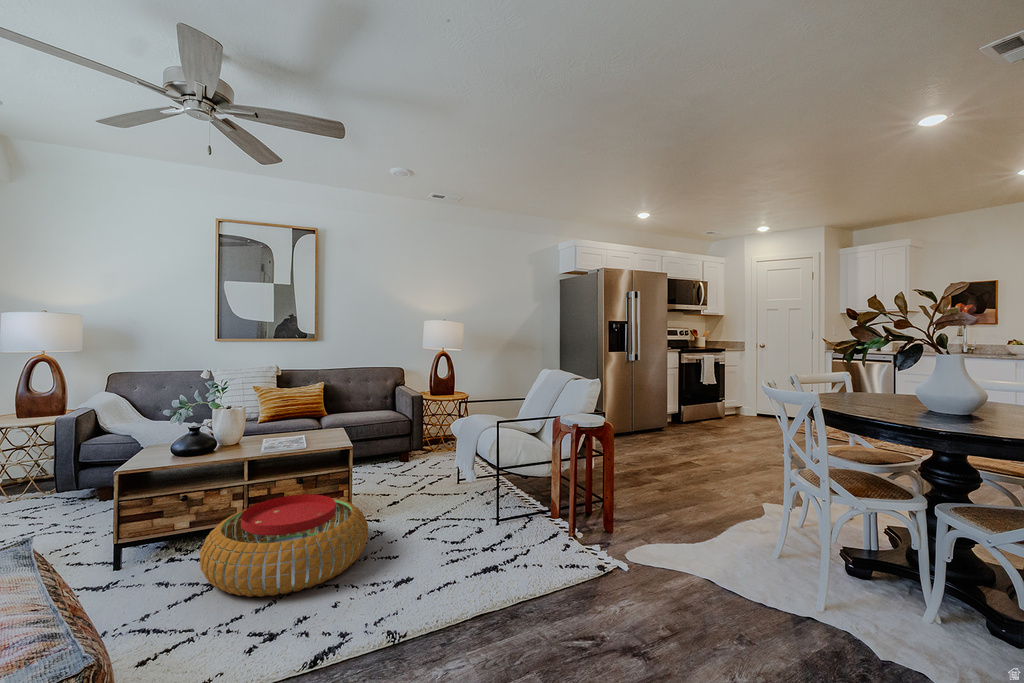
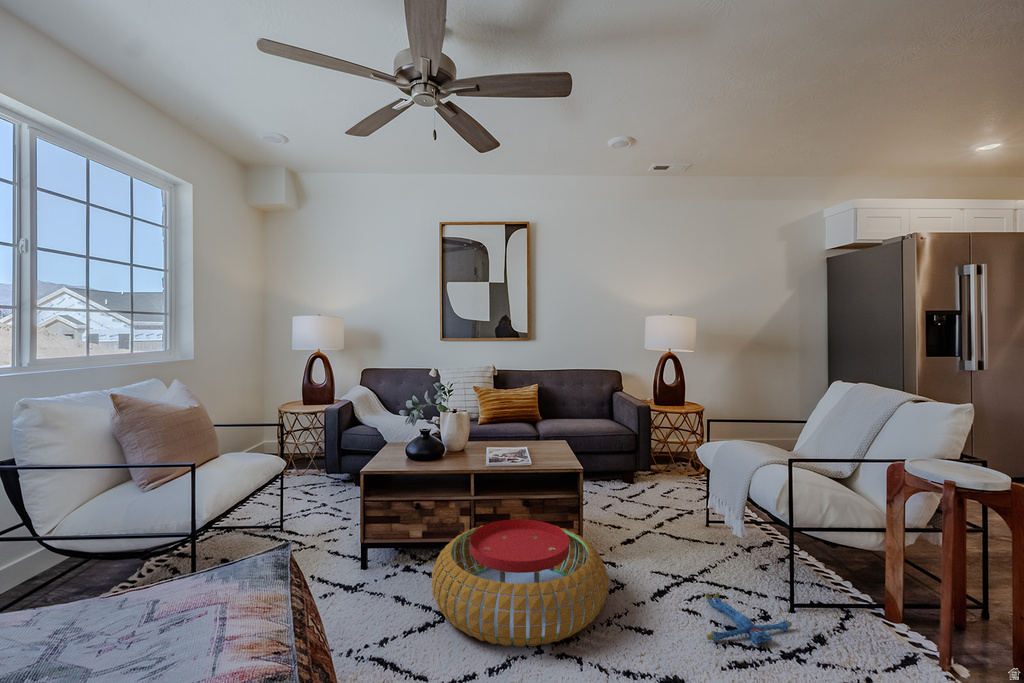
plush toy: none [440,528,500,560] -> present [706,592,792,645]

